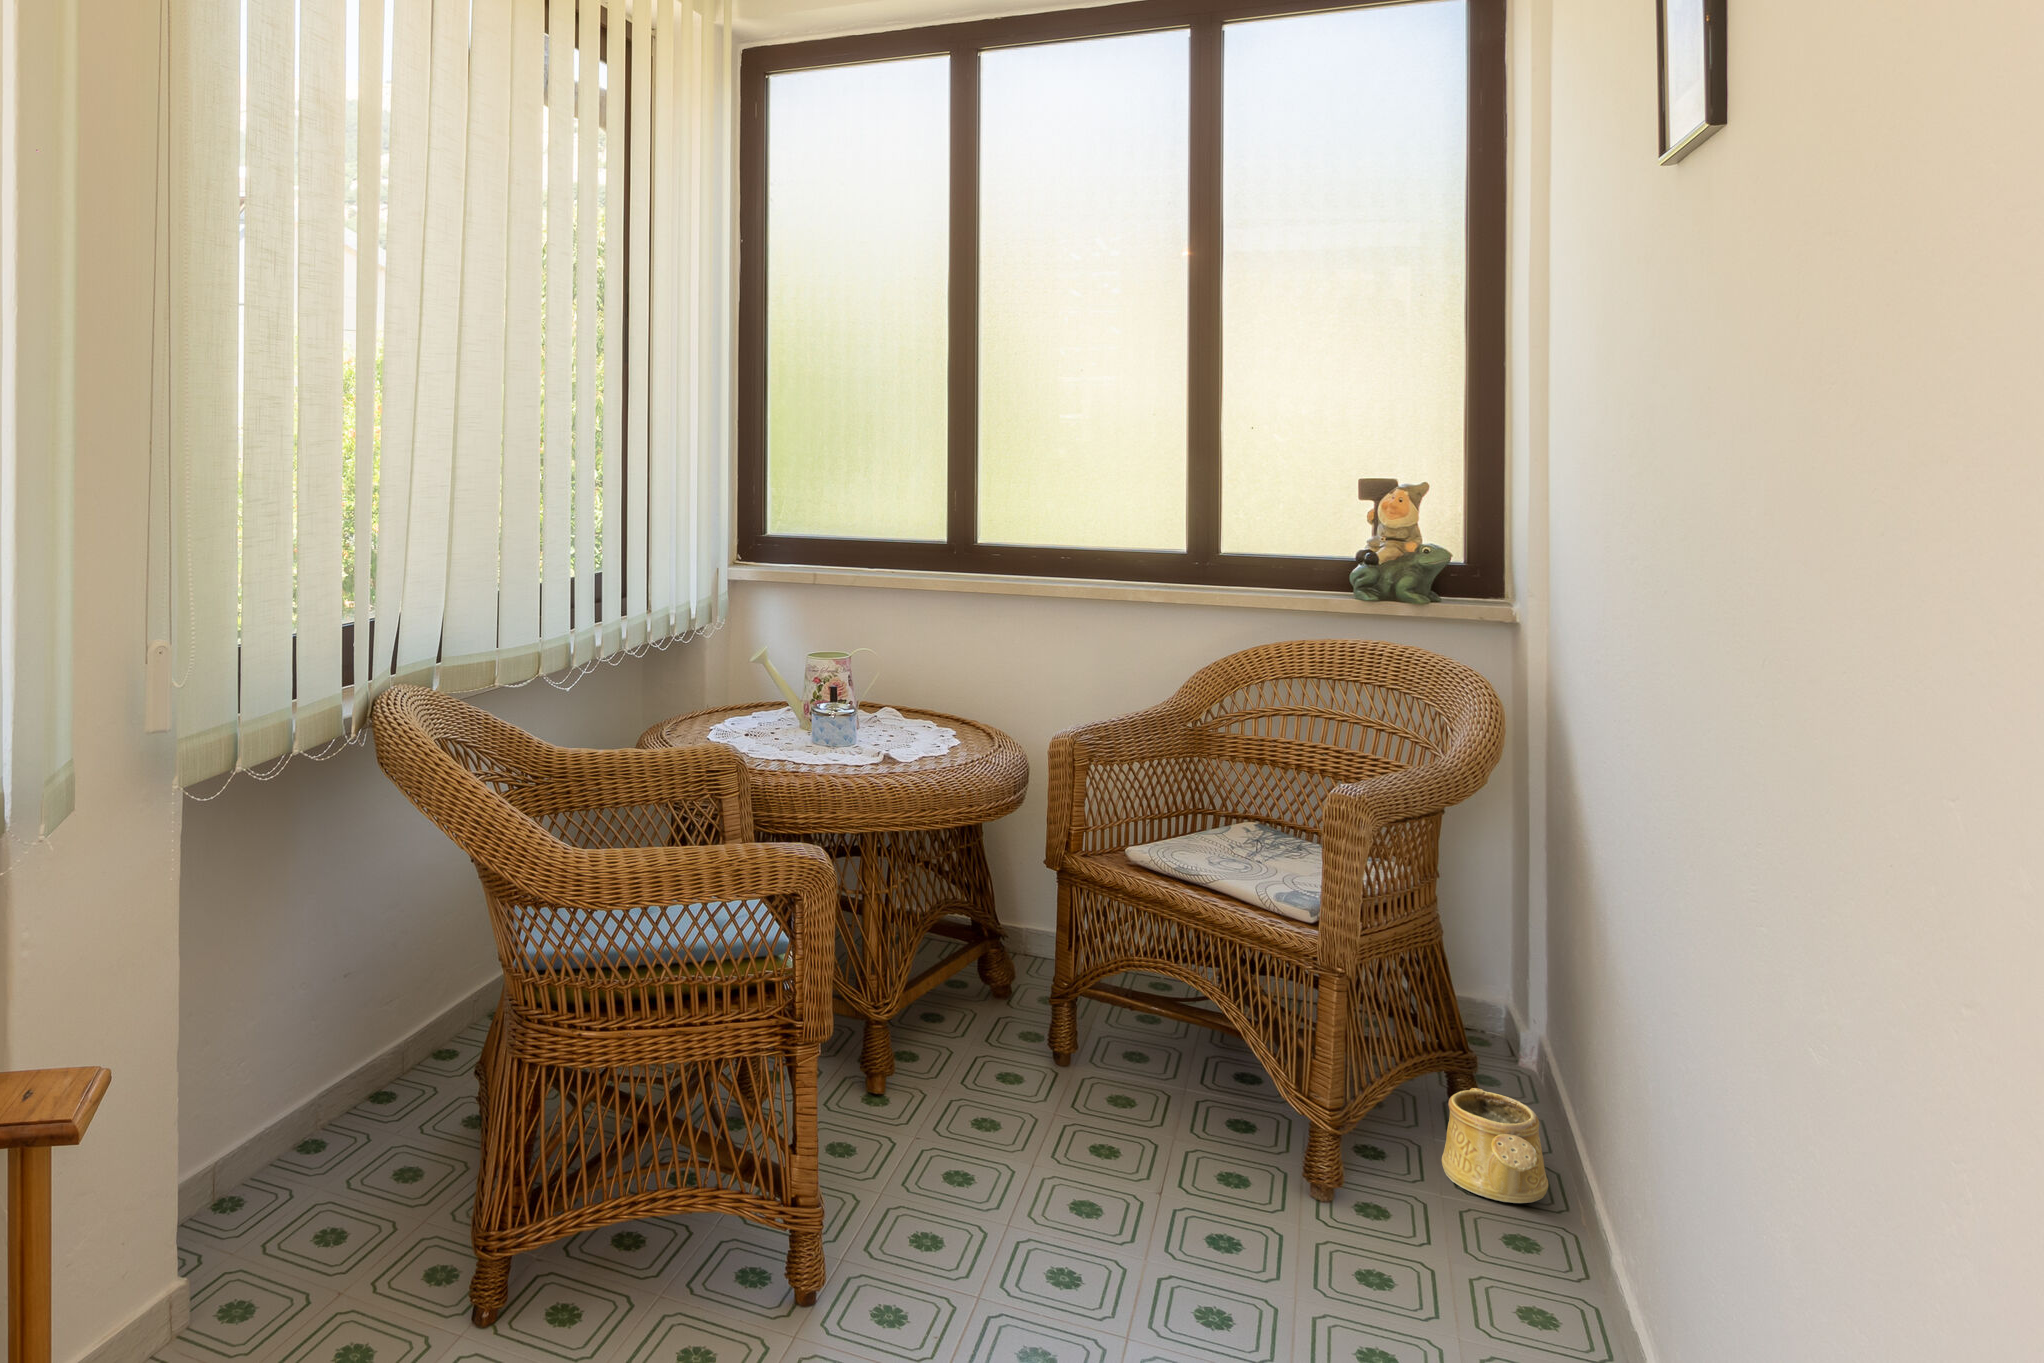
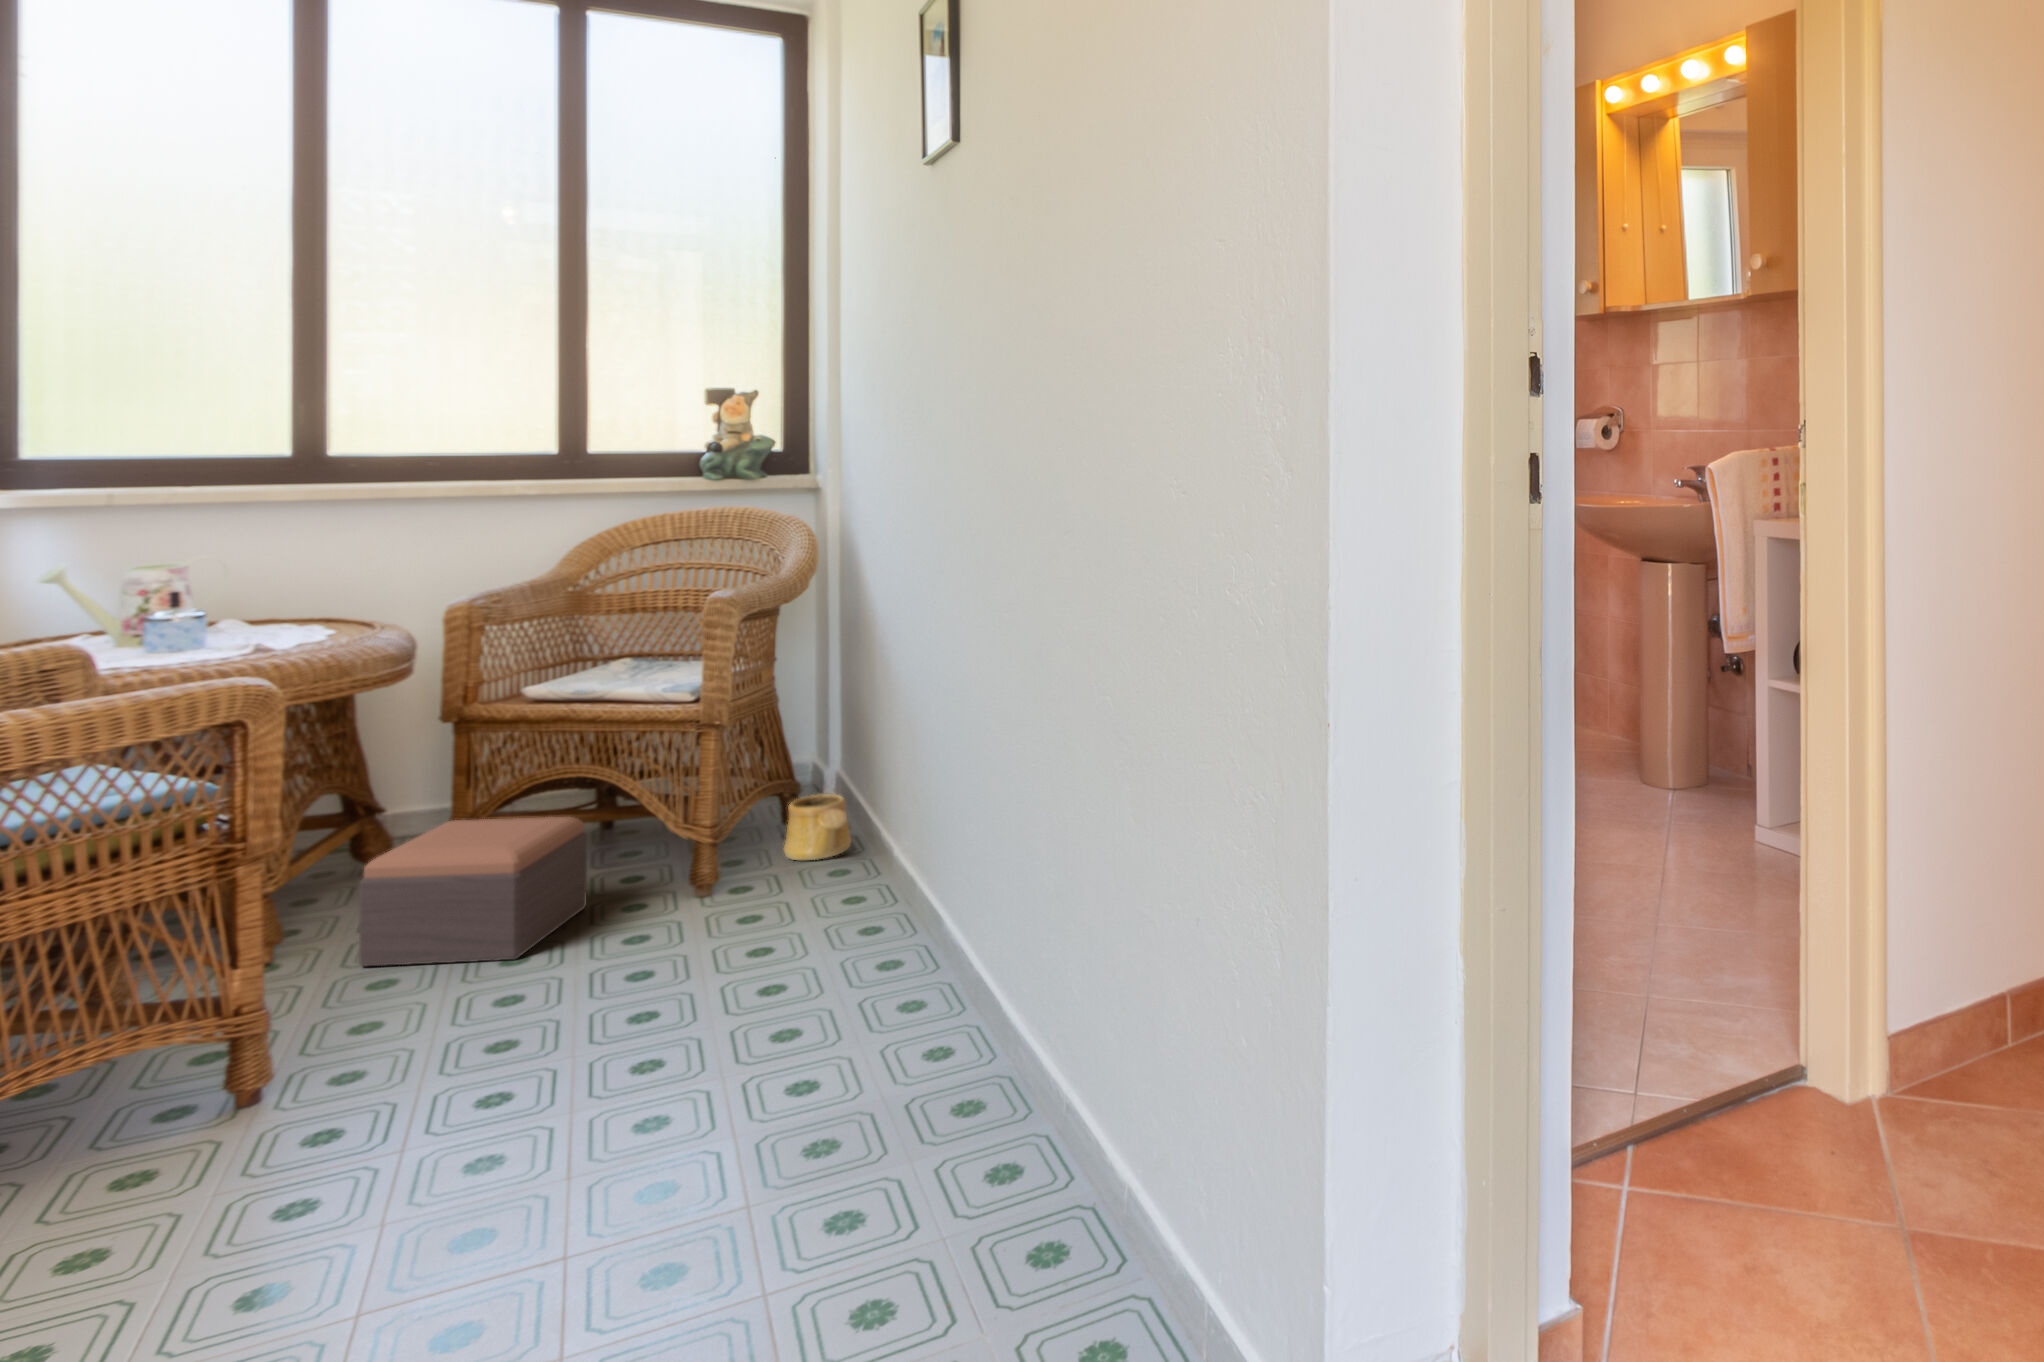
footstool: none [946,991,1179,1209] -> present [359,817,587,966]

